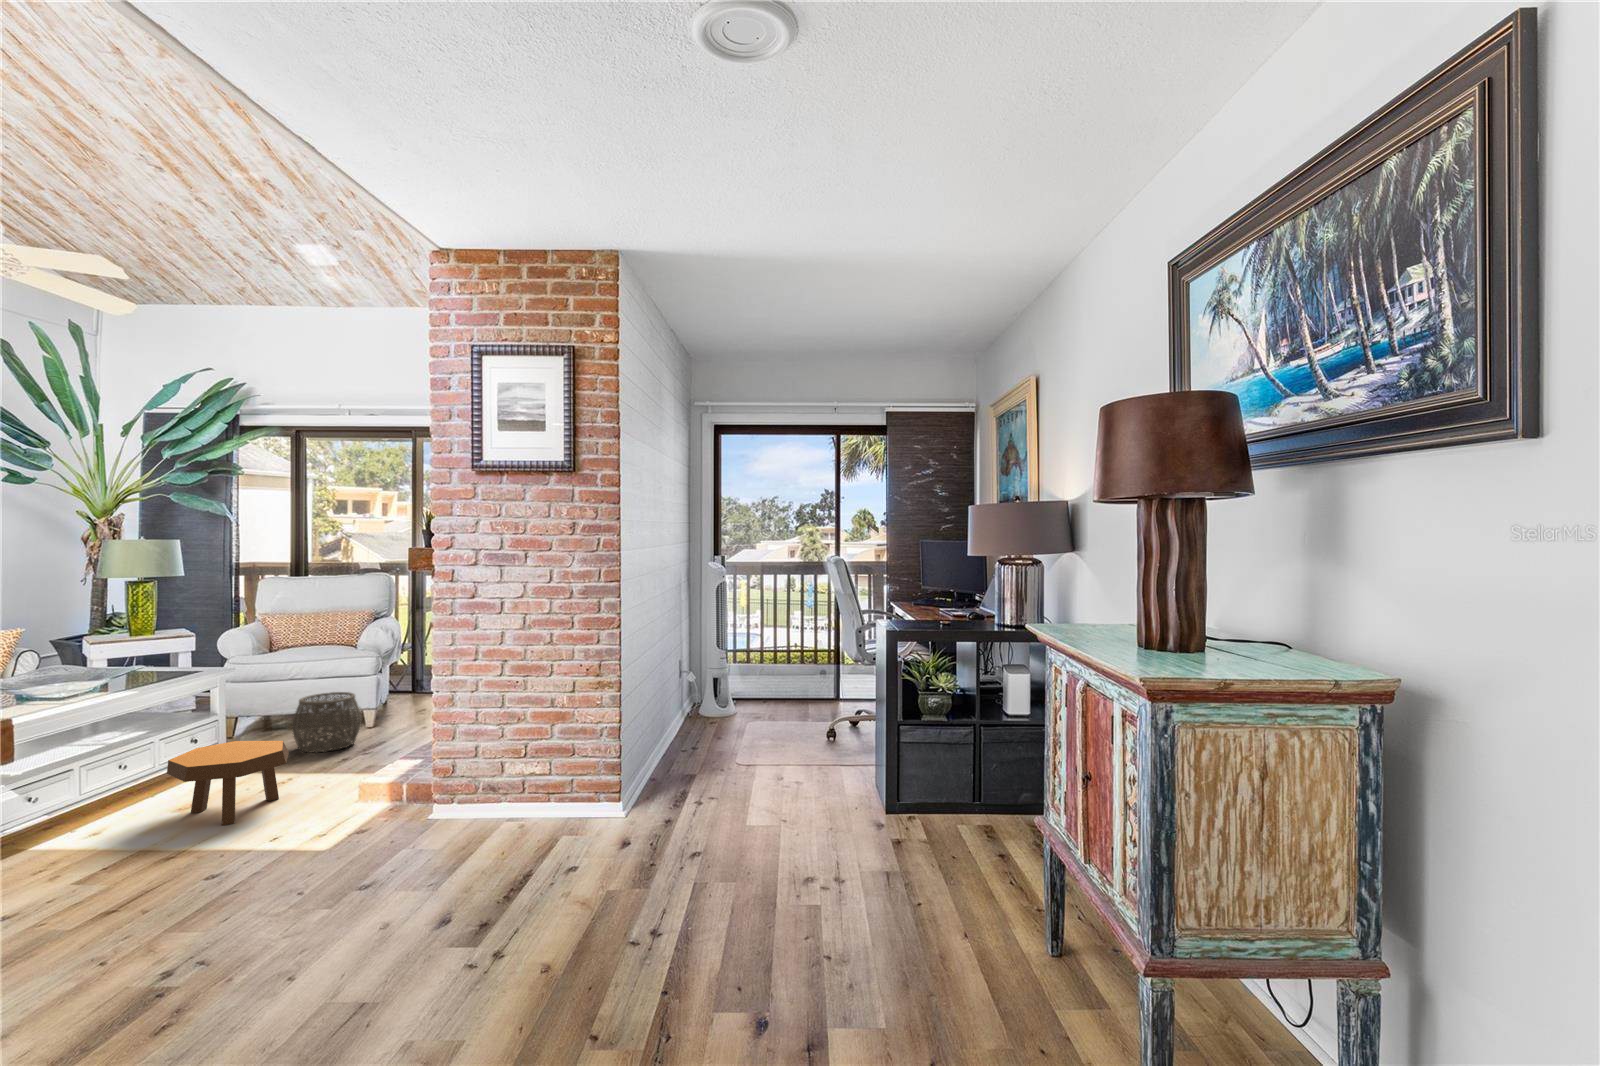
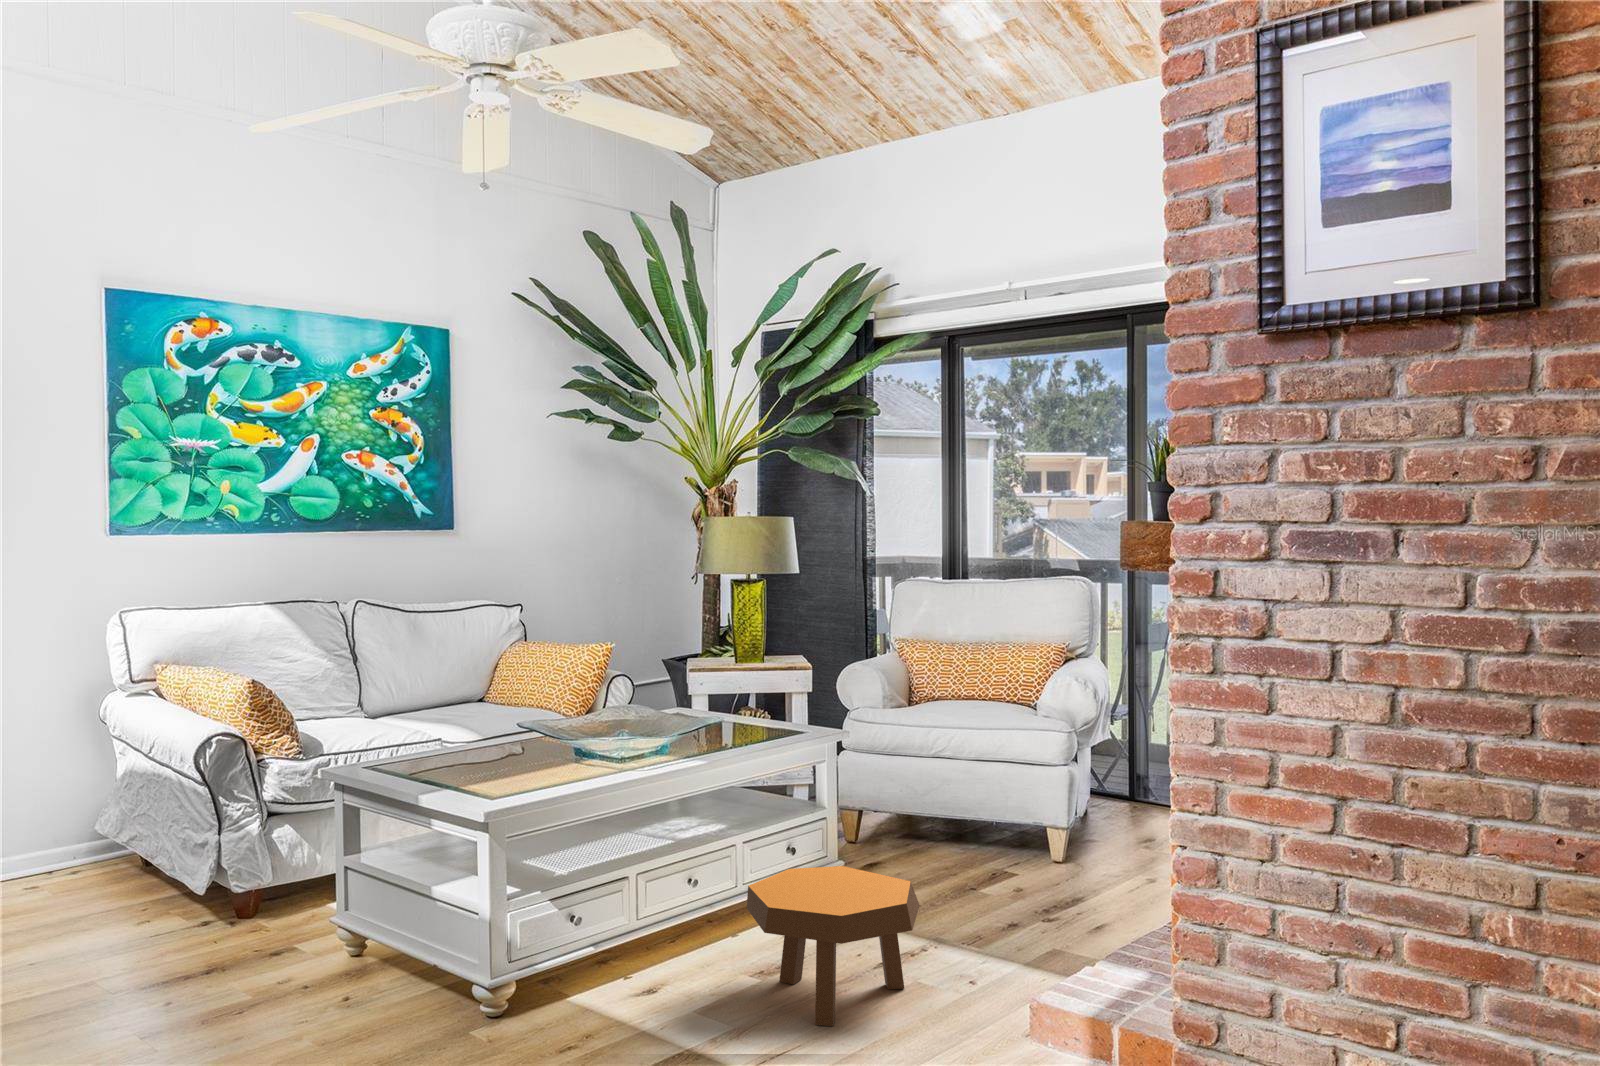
woven basket: present [292,692,361,753] -> none [934,790,1042,902]

